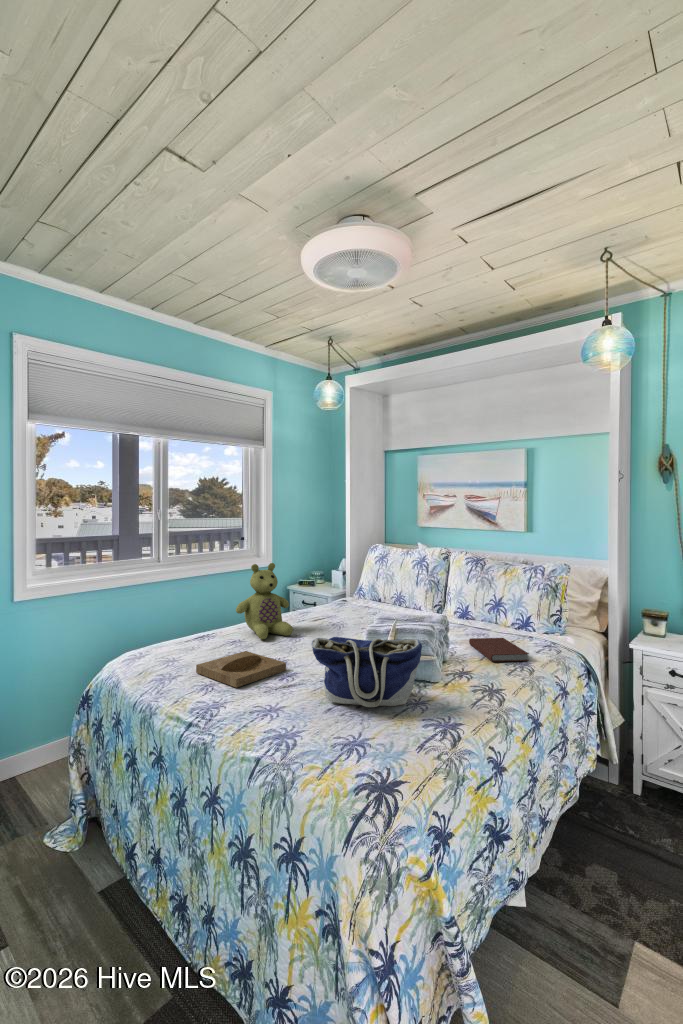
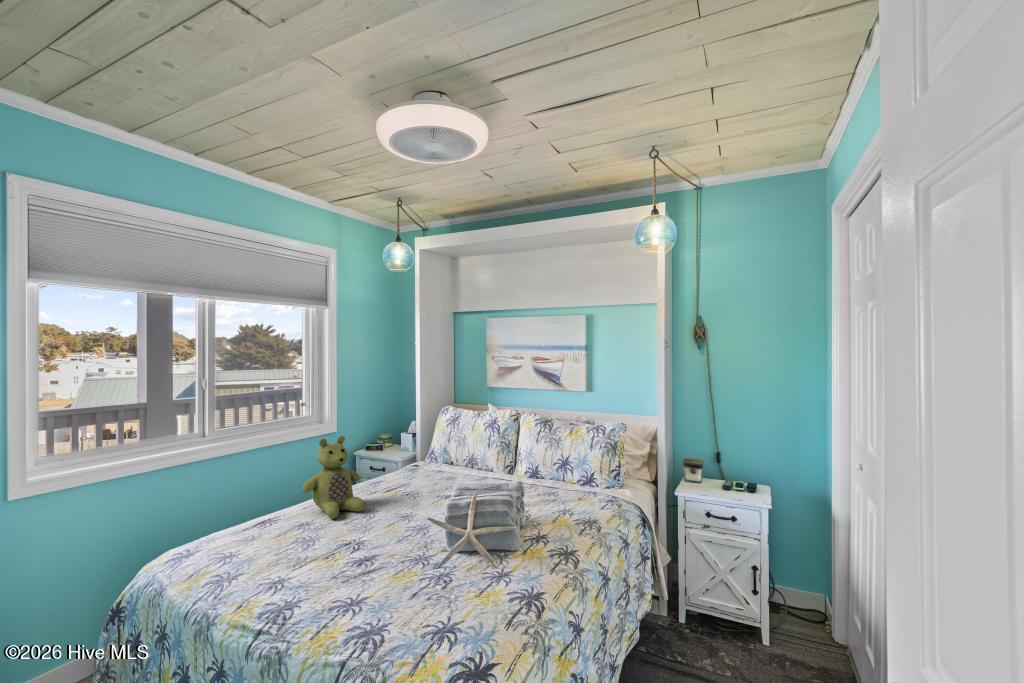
tote bag: present [312,637,422,707] -> none [393,514,505,587]
book: present [469,638,529,662] -> none [541,496,596,522]
tray: present [196,651,286,688] -> none [261,535,362,580]

